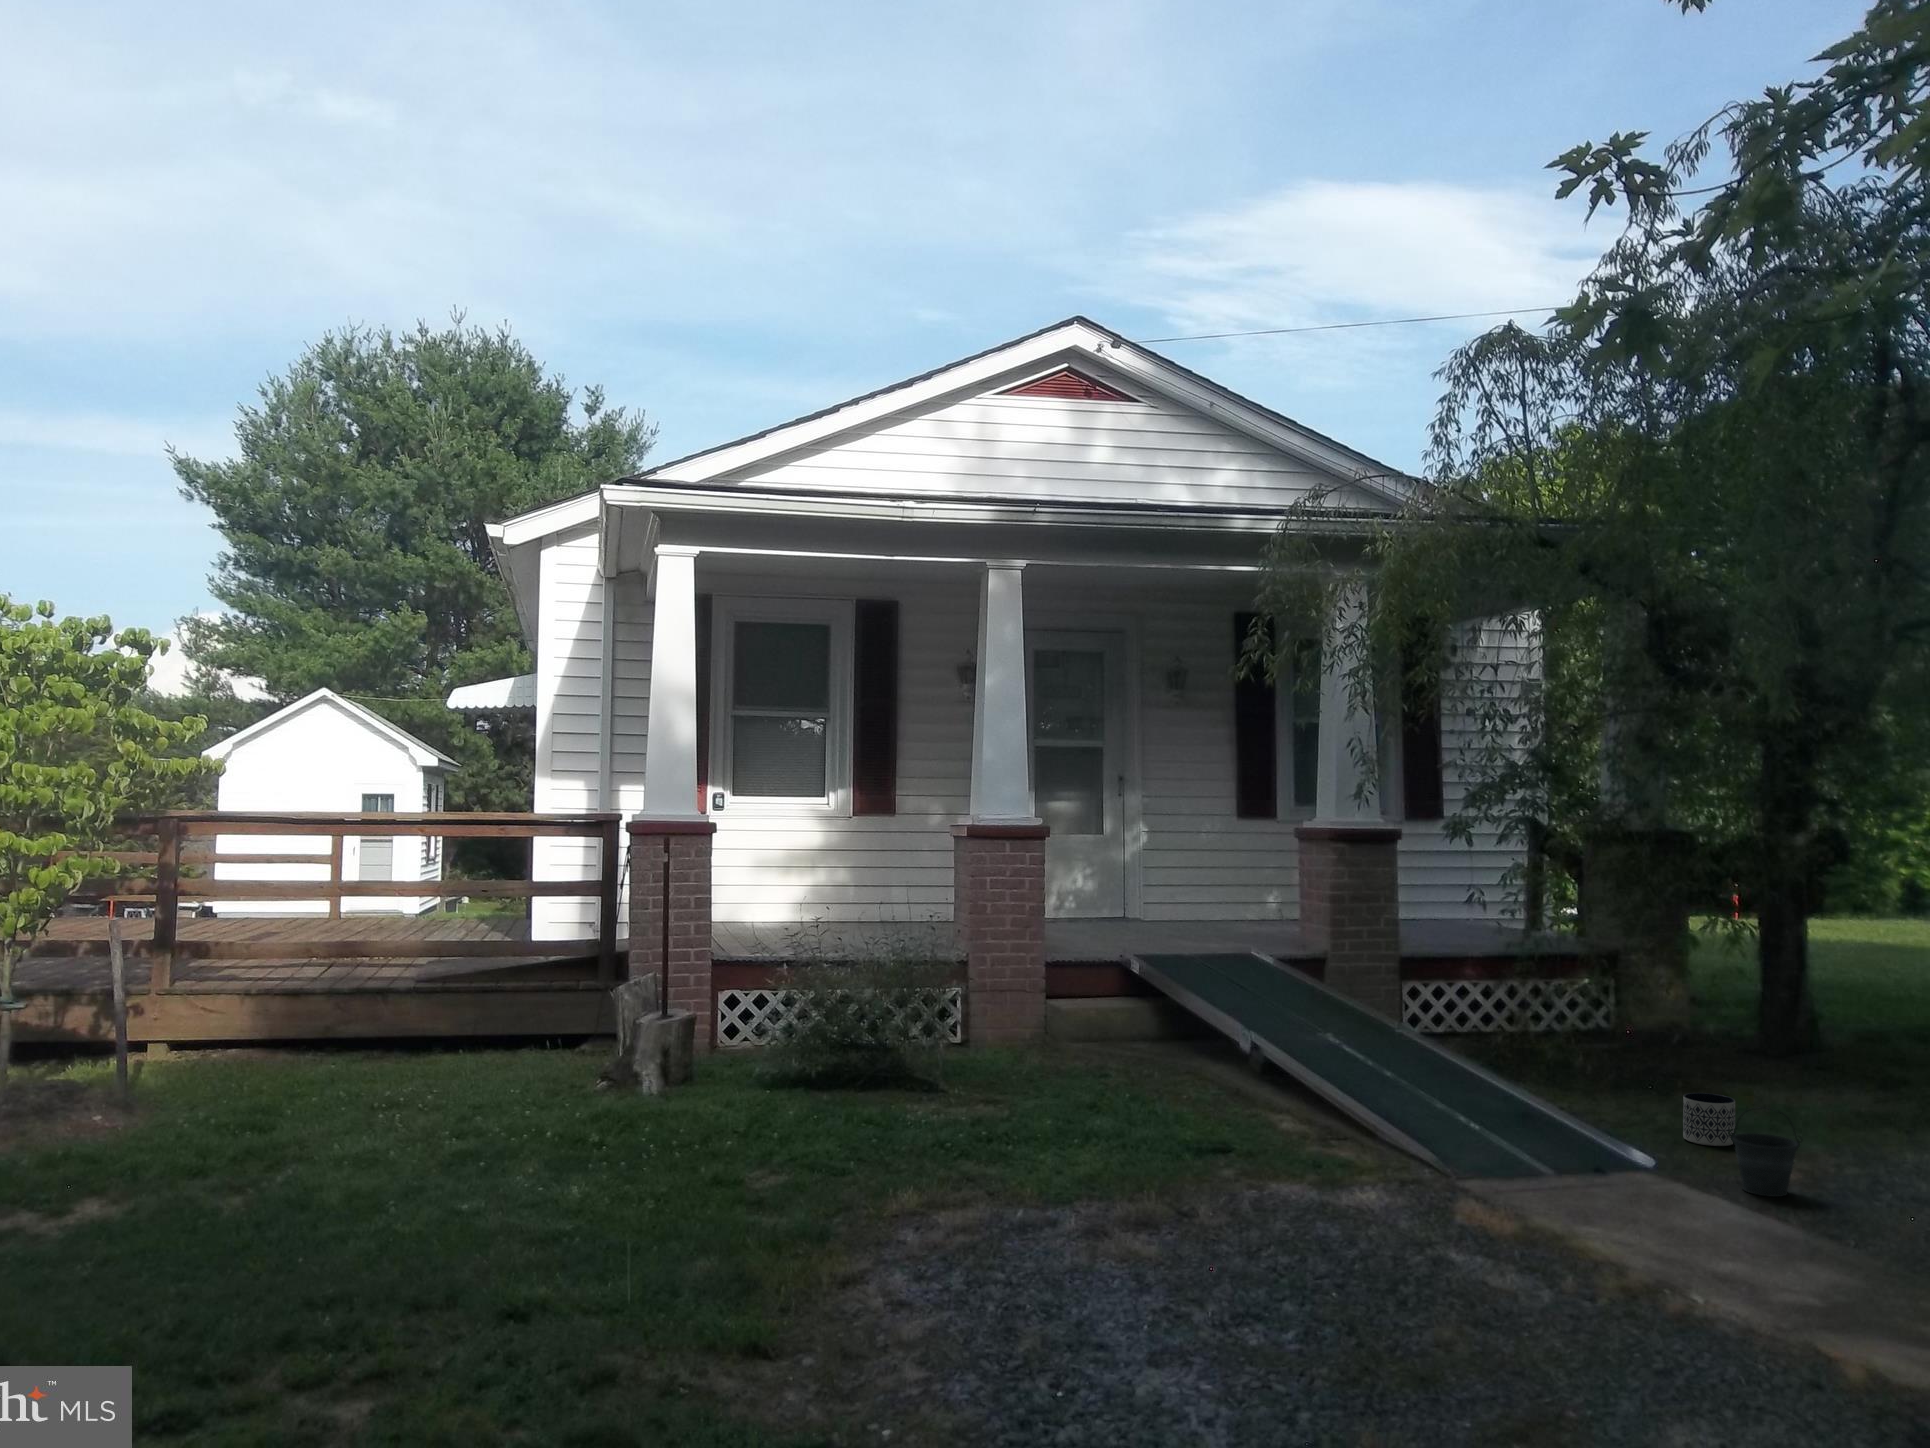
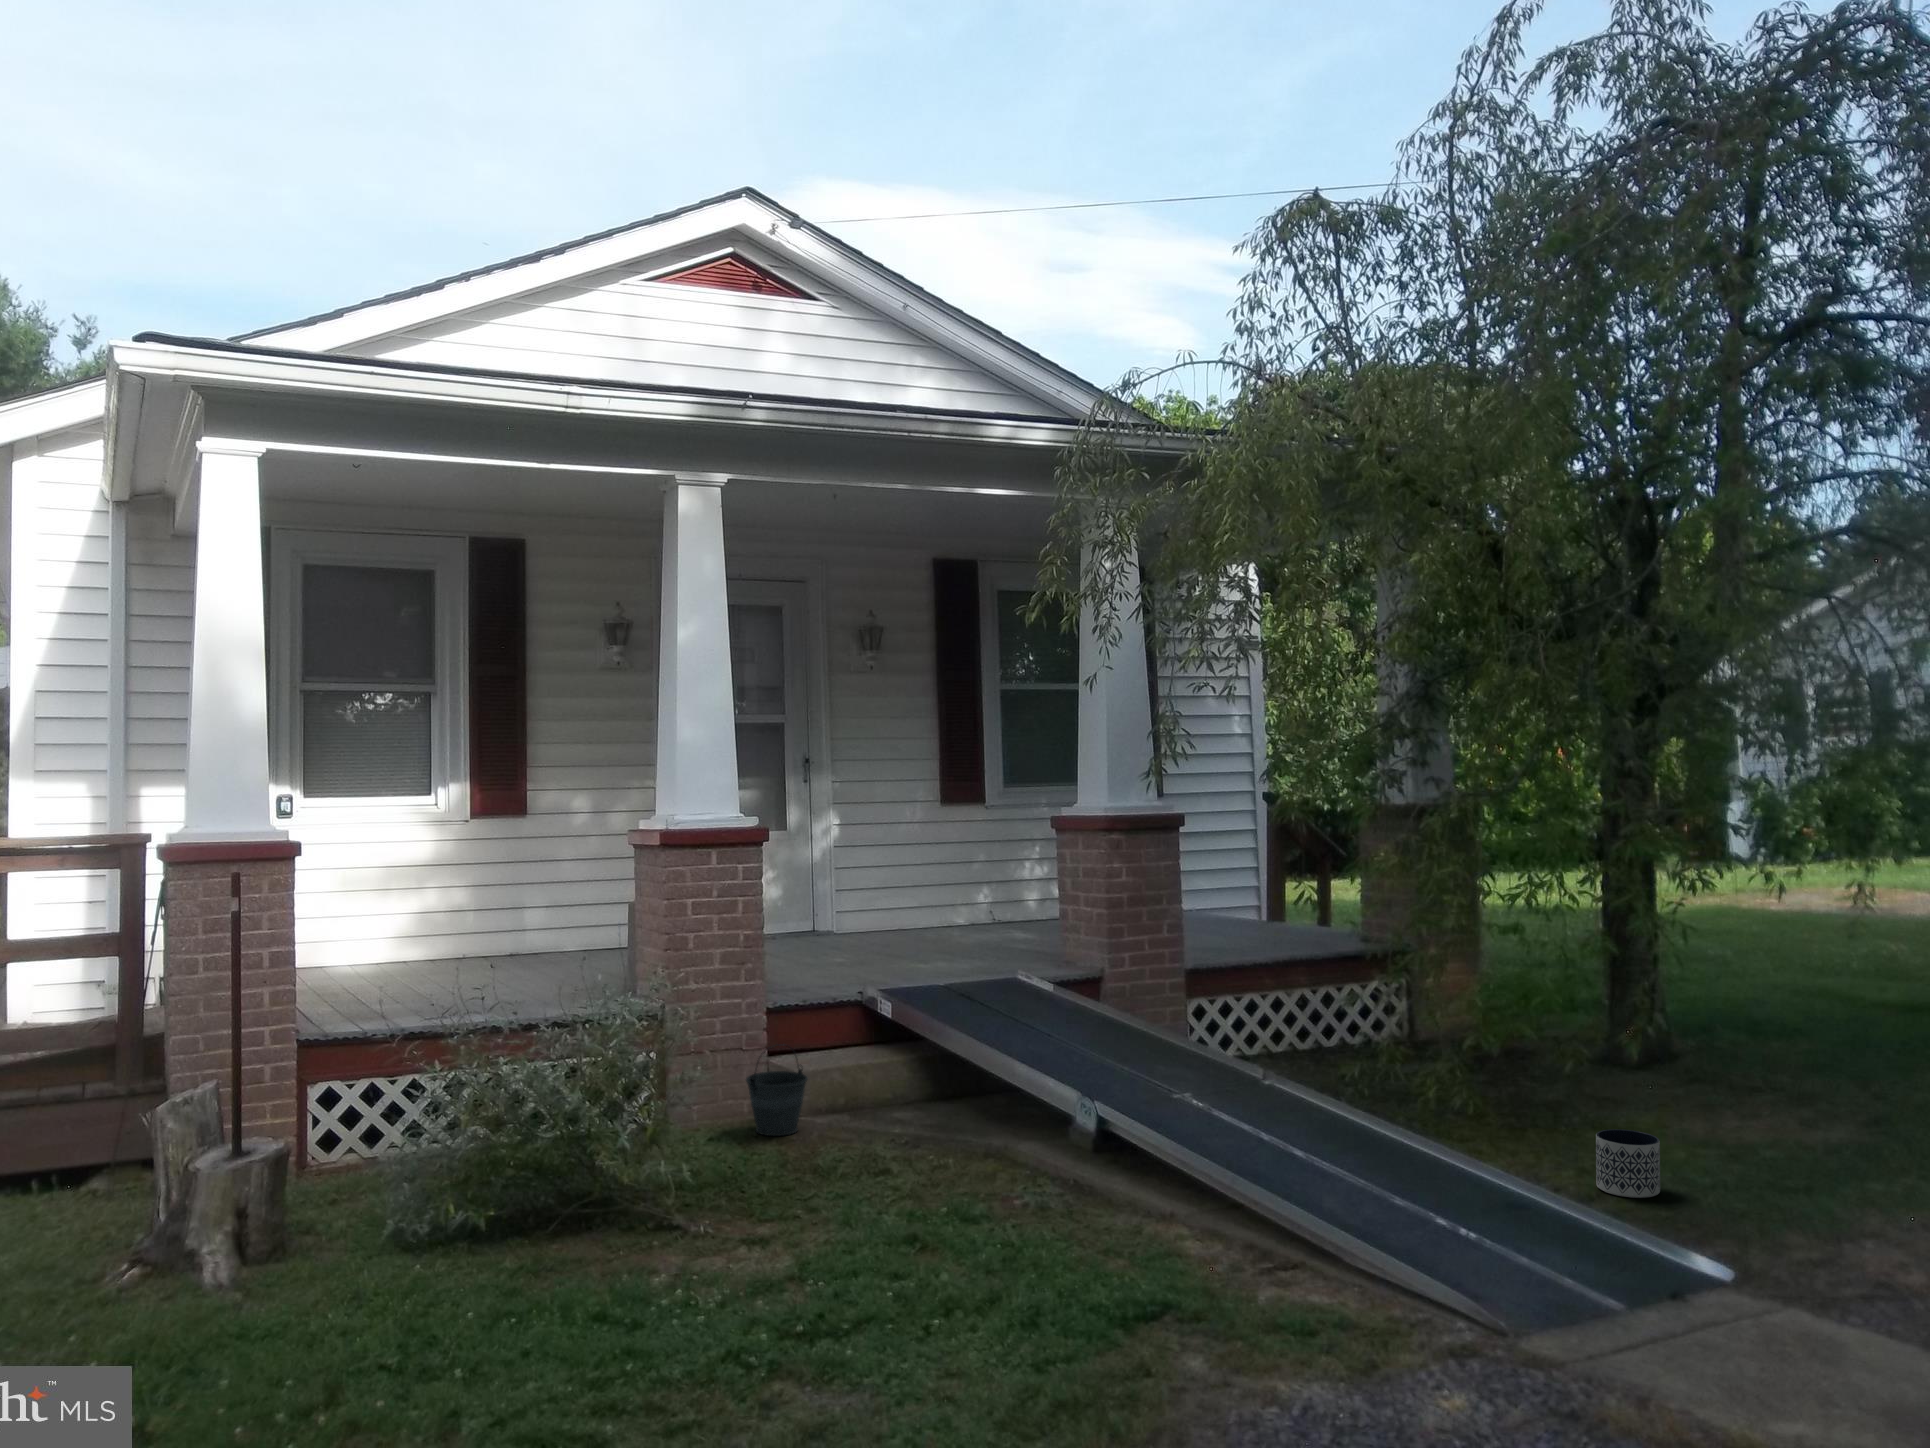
bucket: present [1729,1107,1800,1197] -> present [746,1065,808,1136]

